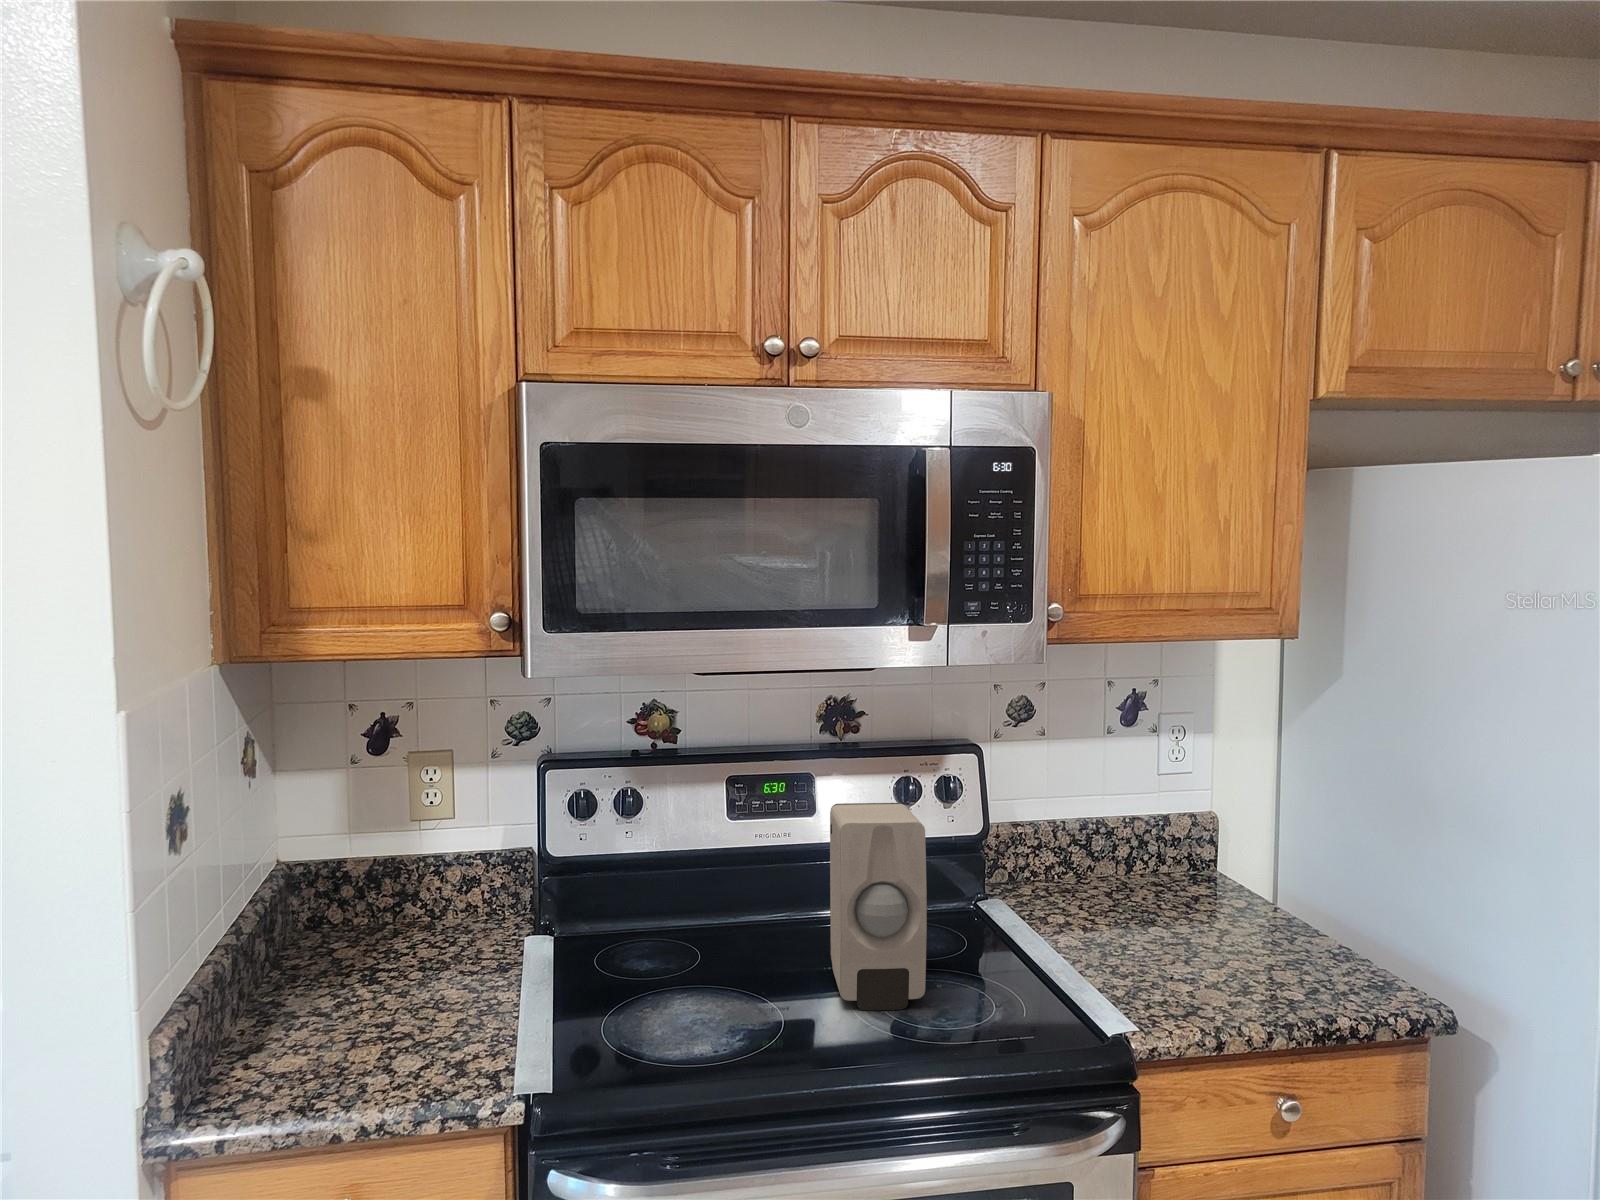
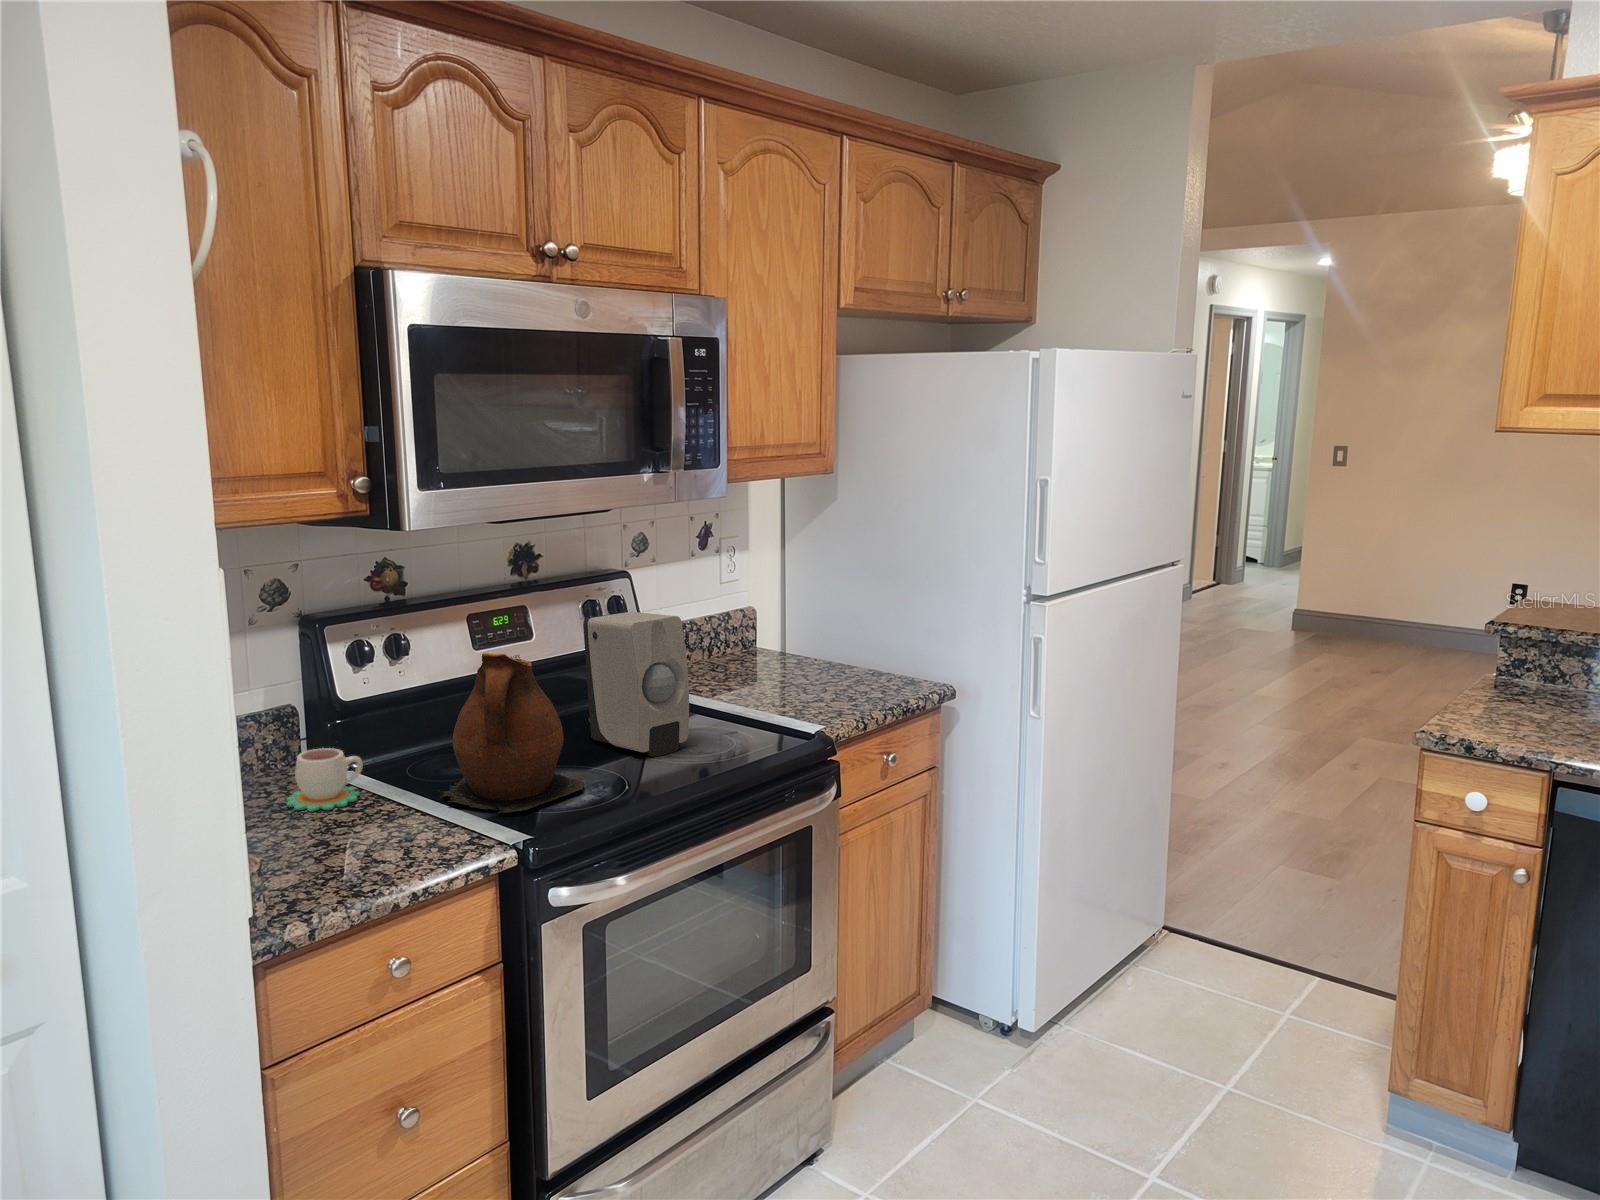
ceramic pitcher: none [557,835,721,1049] -> present [440,653,584,813]
mug: none [442,905,524,980] -> present [286,748,363,811]

